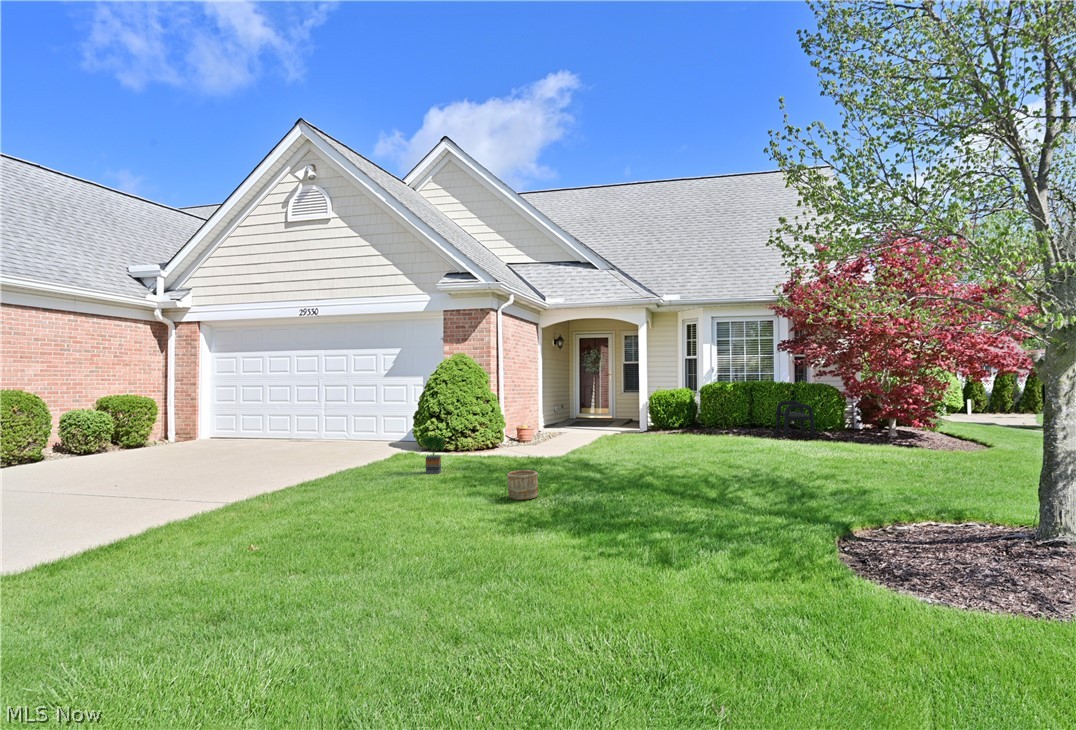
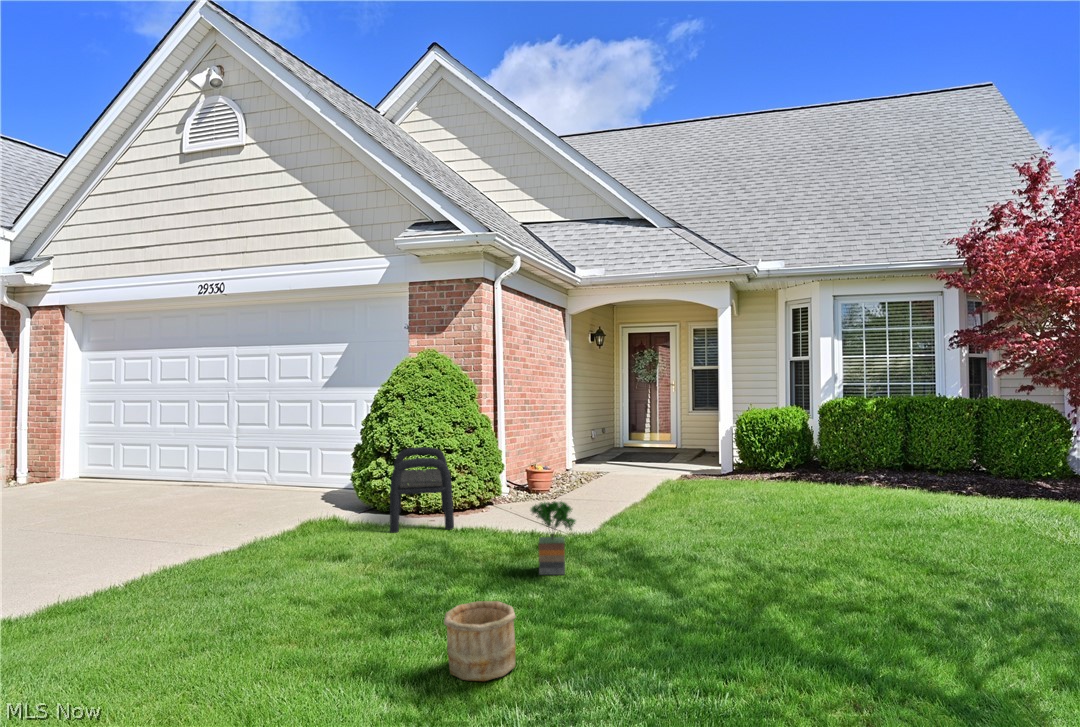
bench: present [776,401,815,438] -> present [390,447,454,533]
potted tree: present [422,436,446,474] -> present [531,501,576,575]

